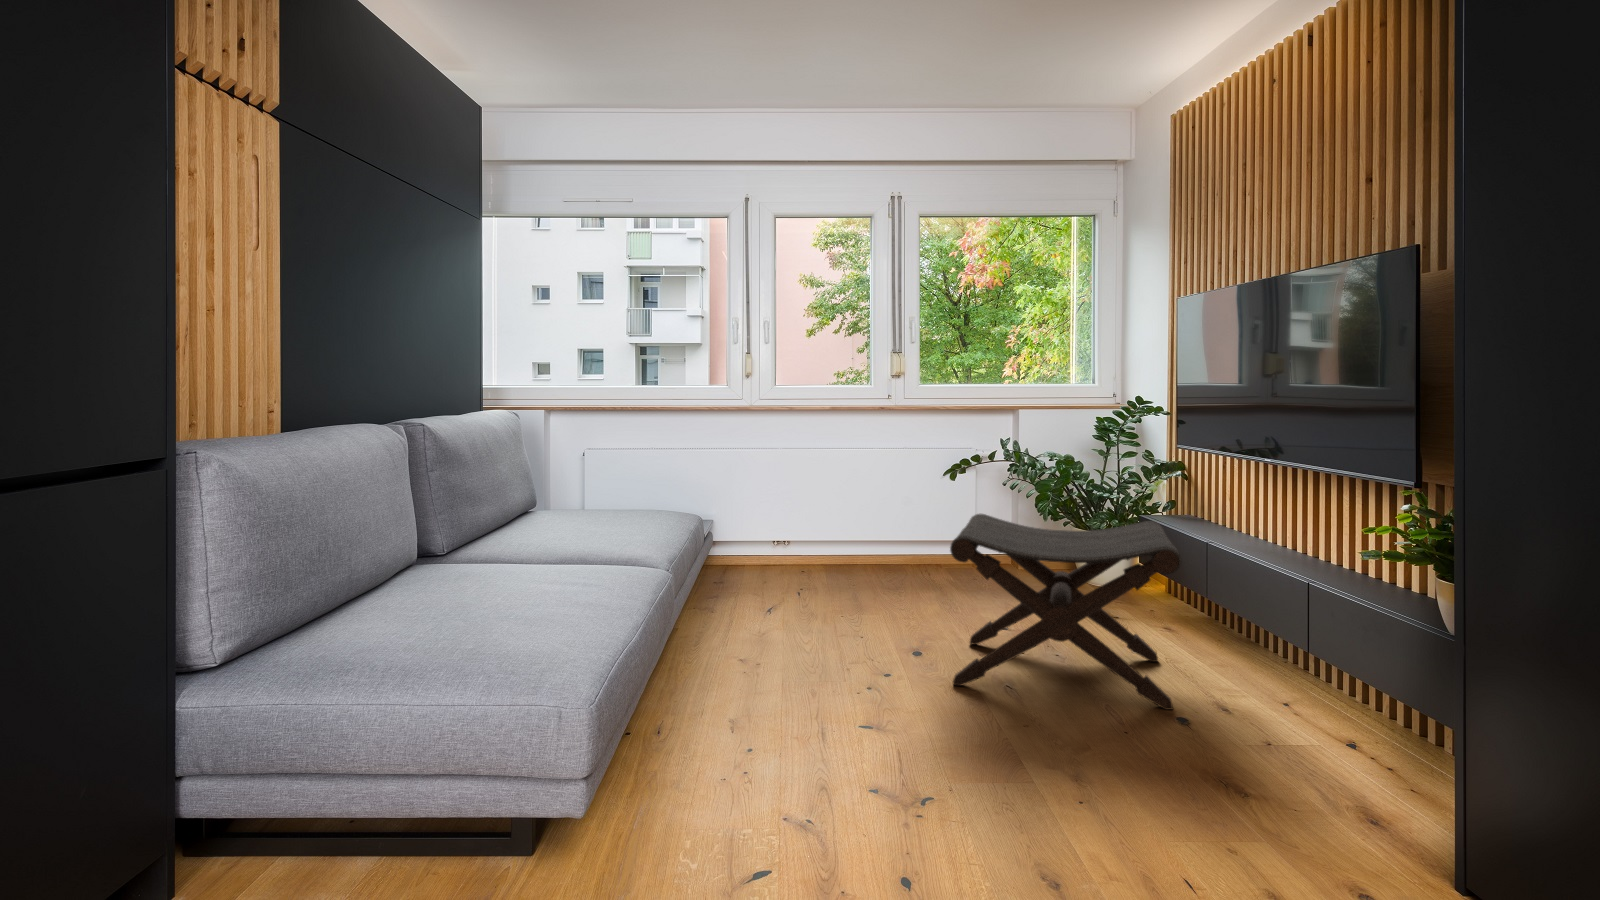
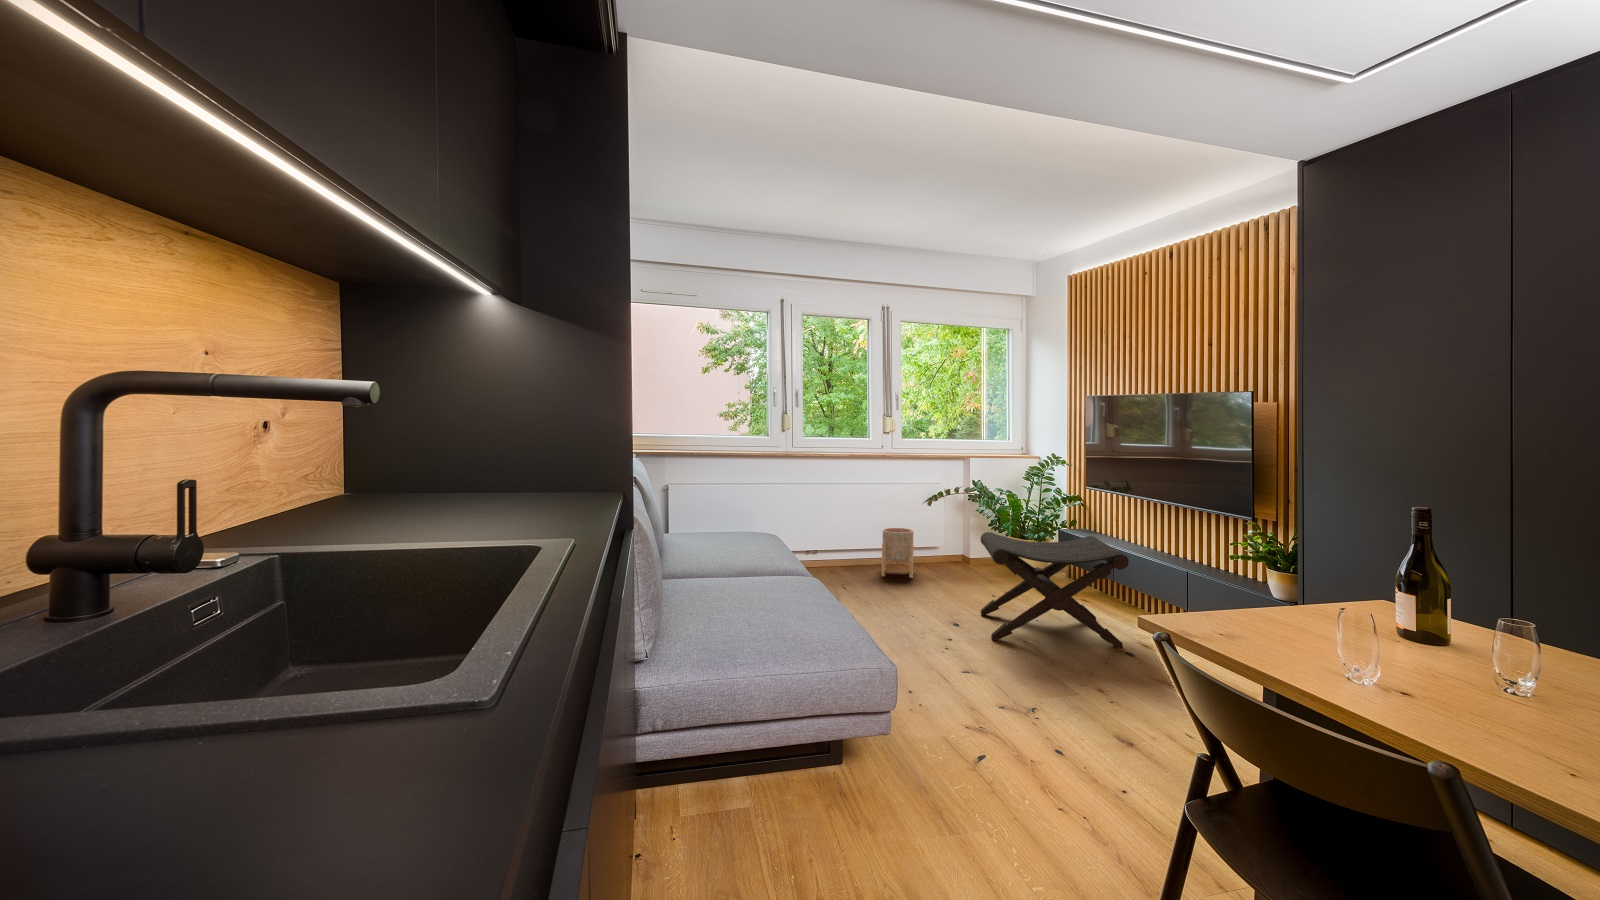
planter: none [868,512,921,586] -> present [882,528,914,578]

